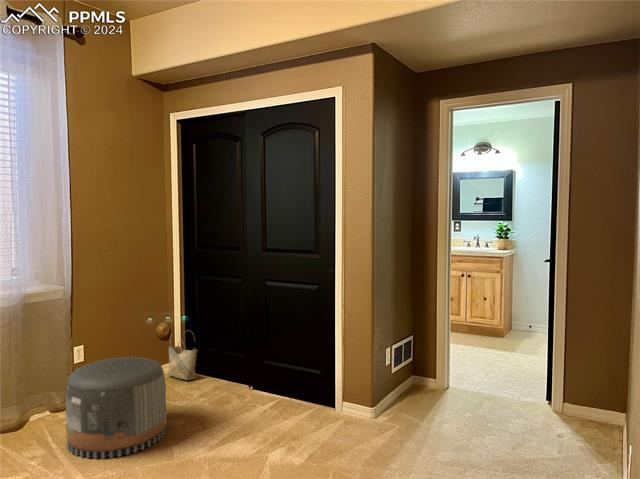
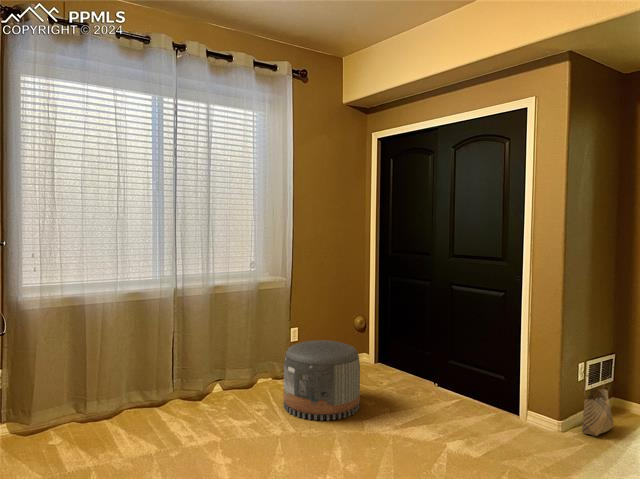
woven basket: present [167,346,197,380] -> present [582,371,614,436]

